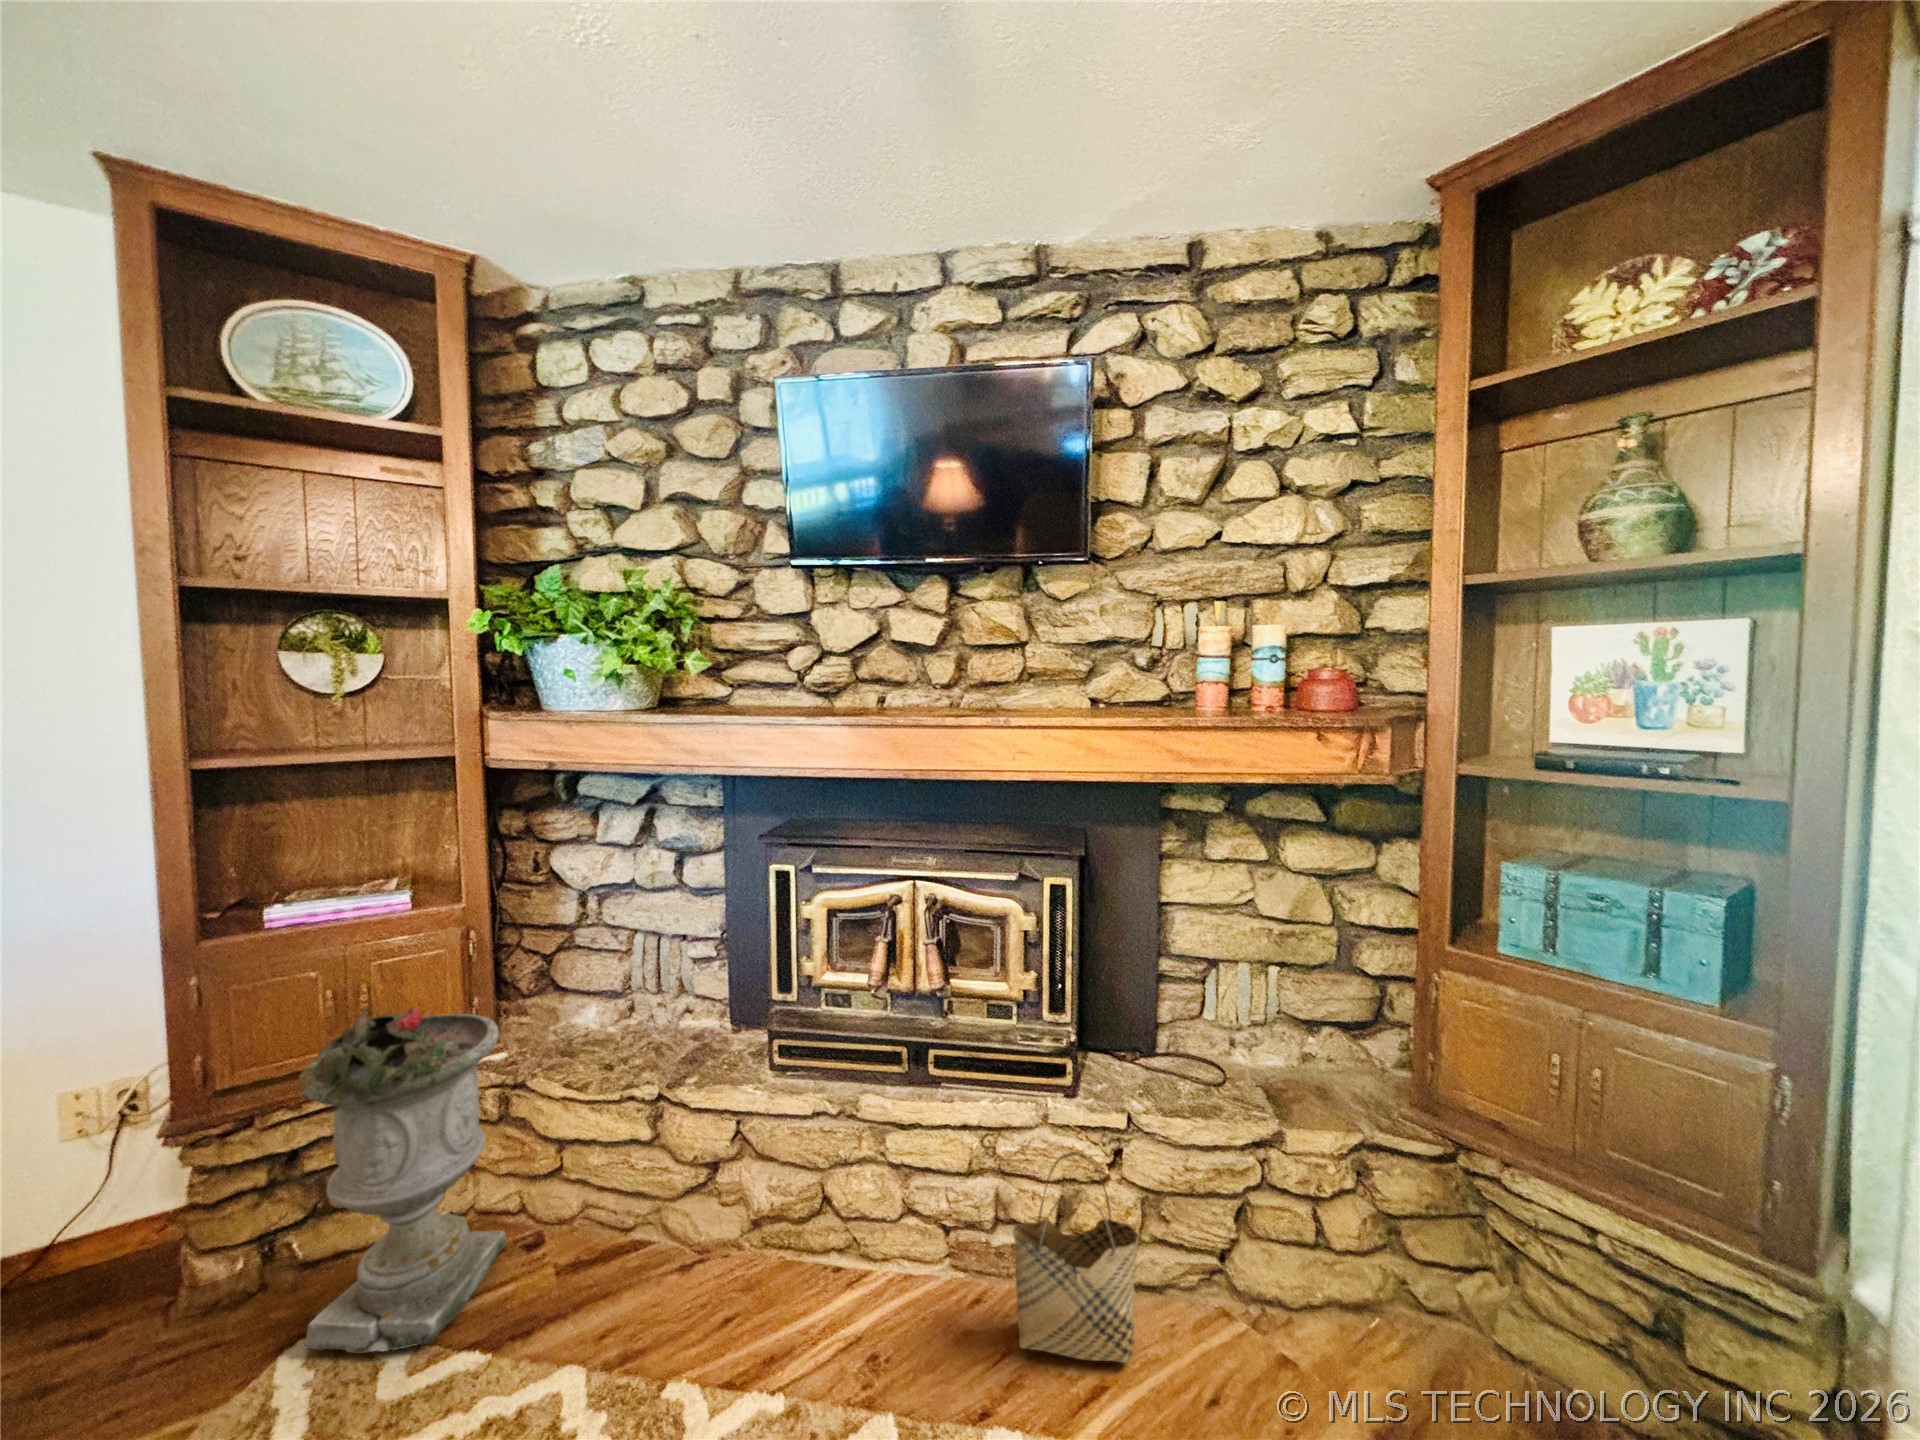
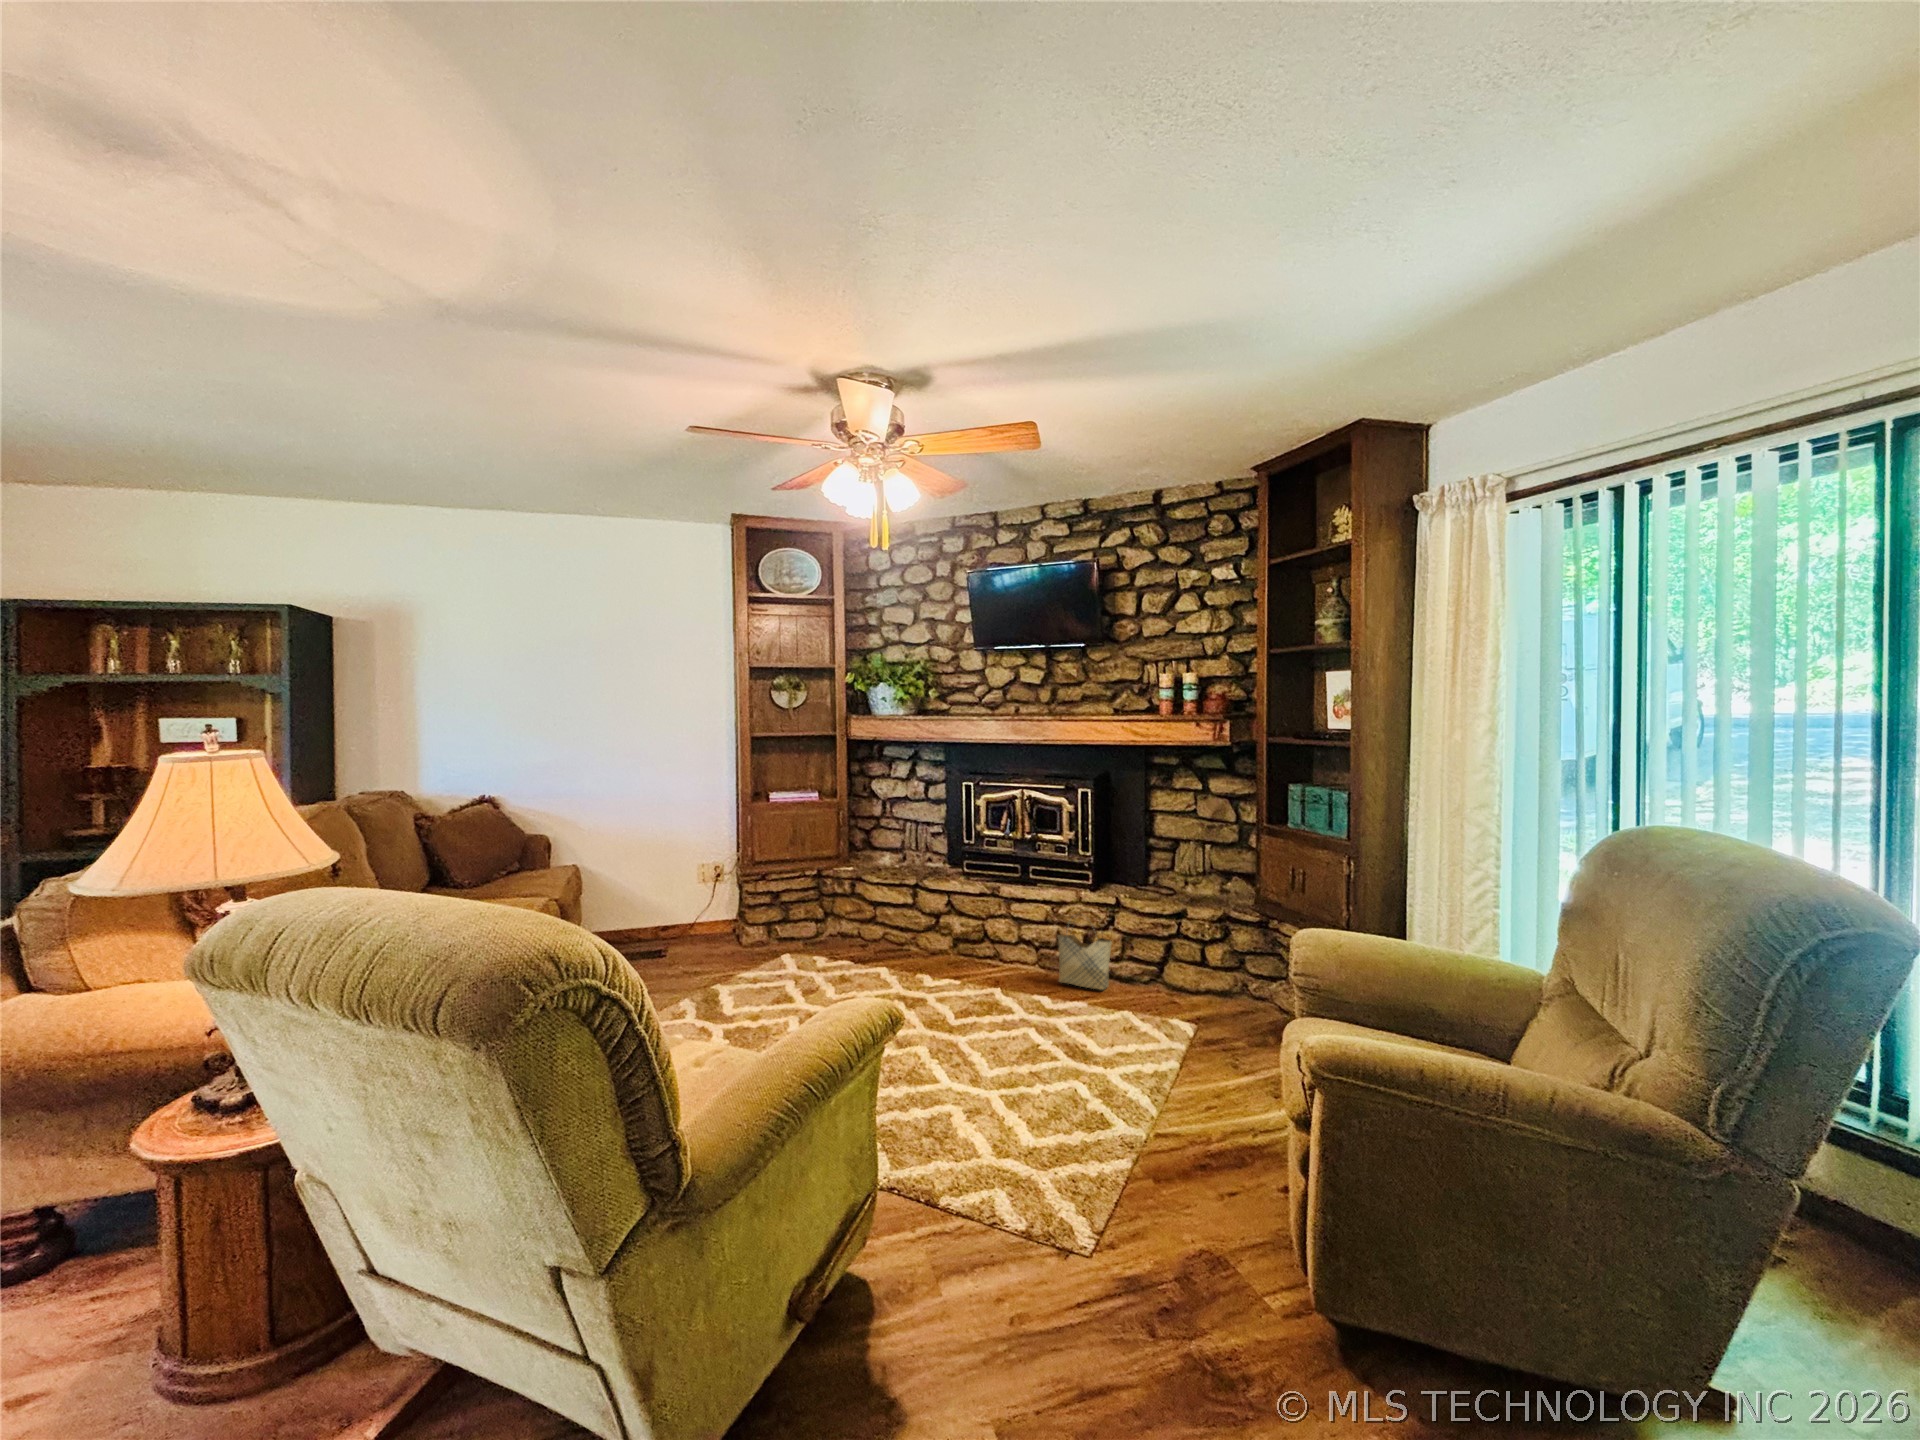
planter: present [299,1008,507,1353] -> none [792,831,856,956]

